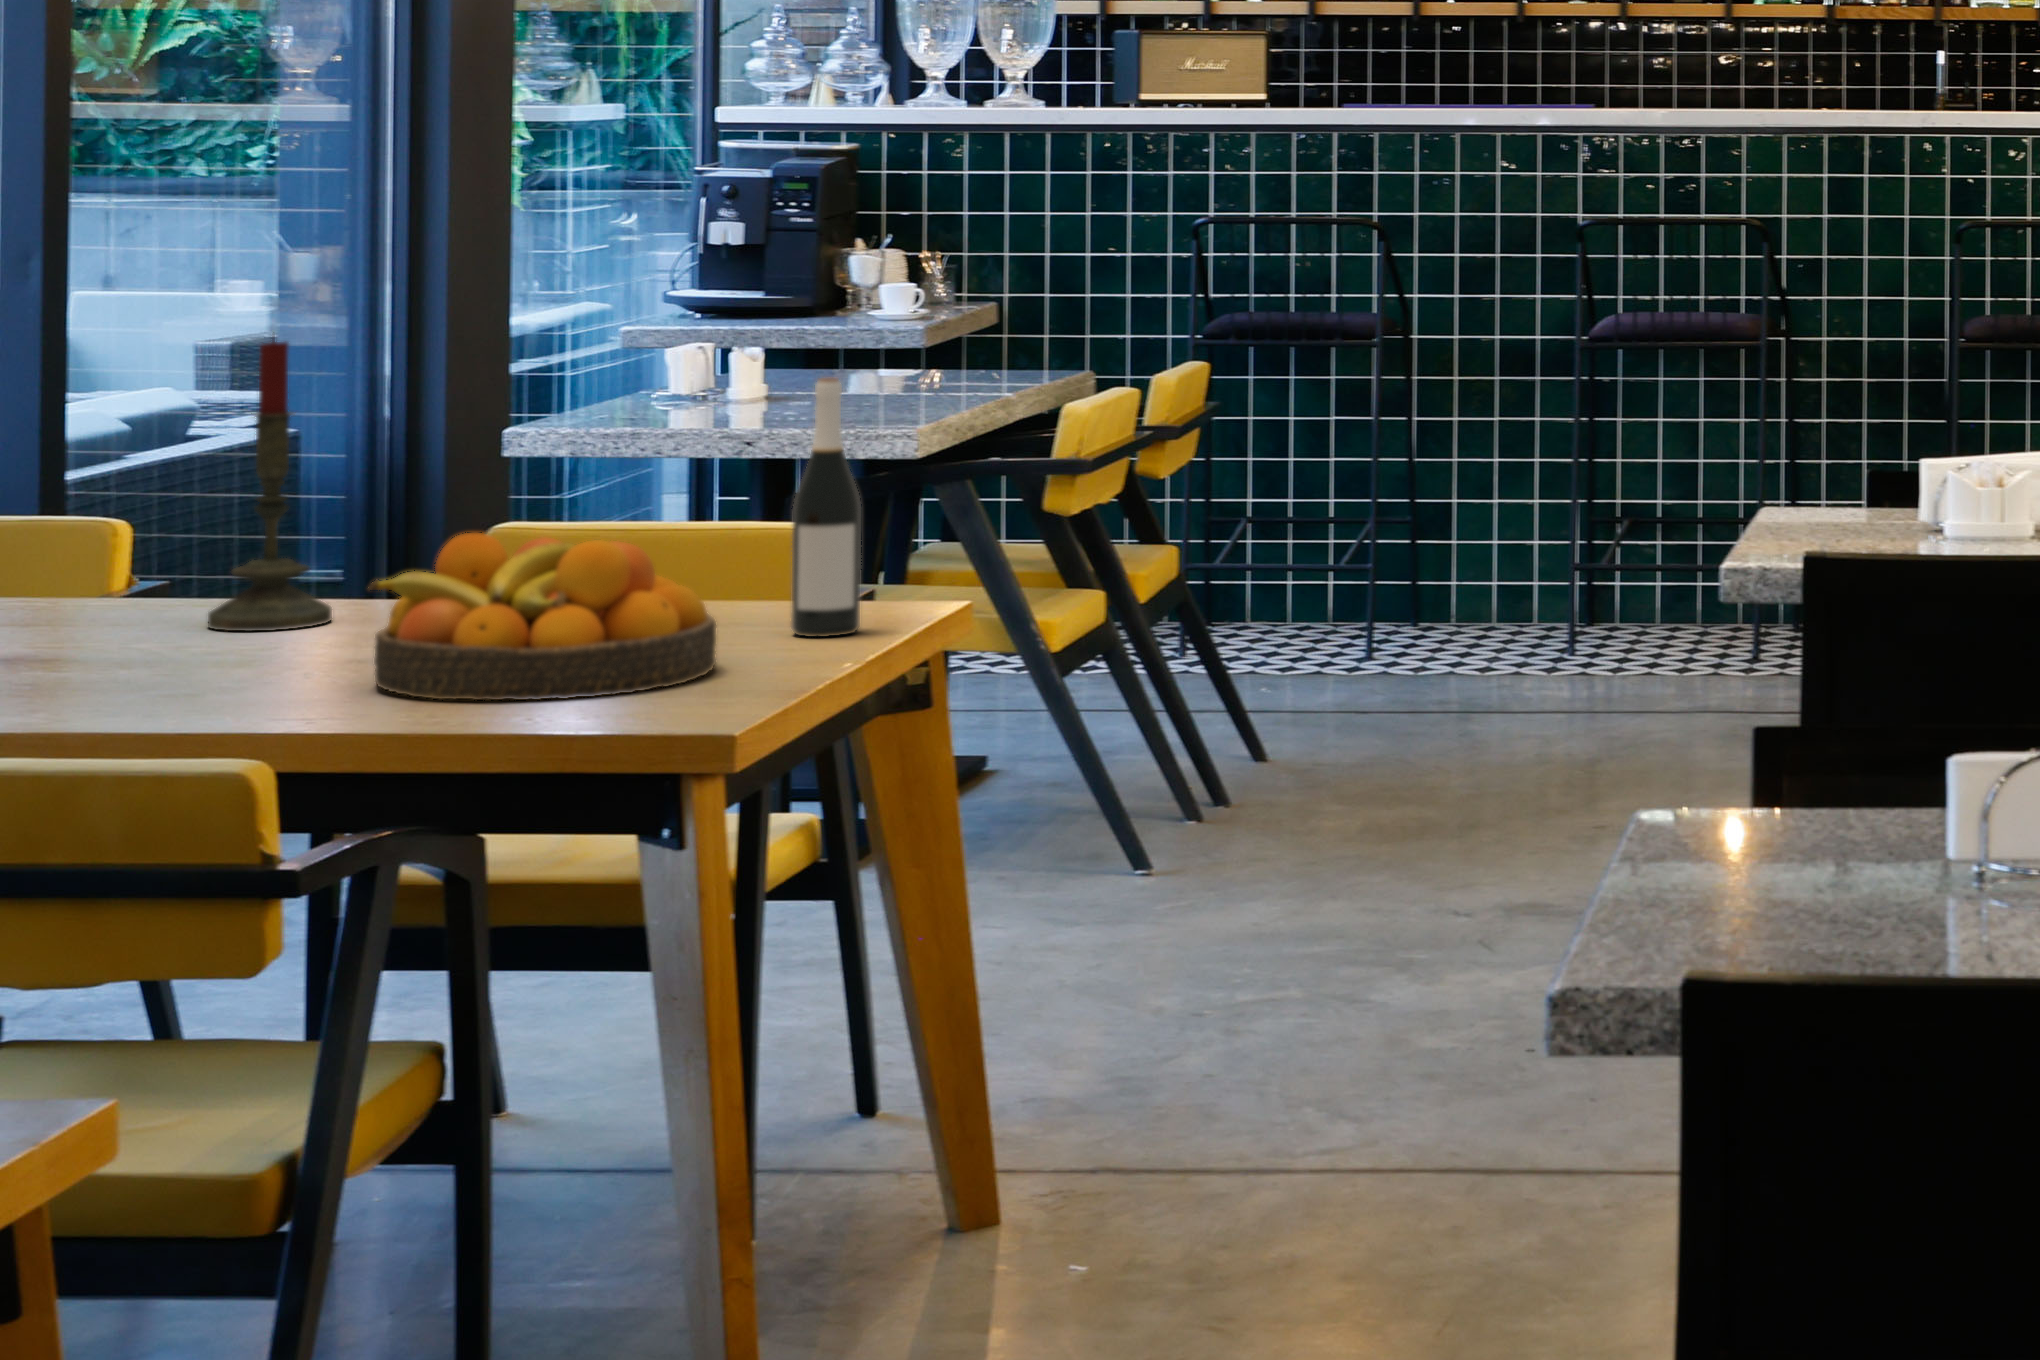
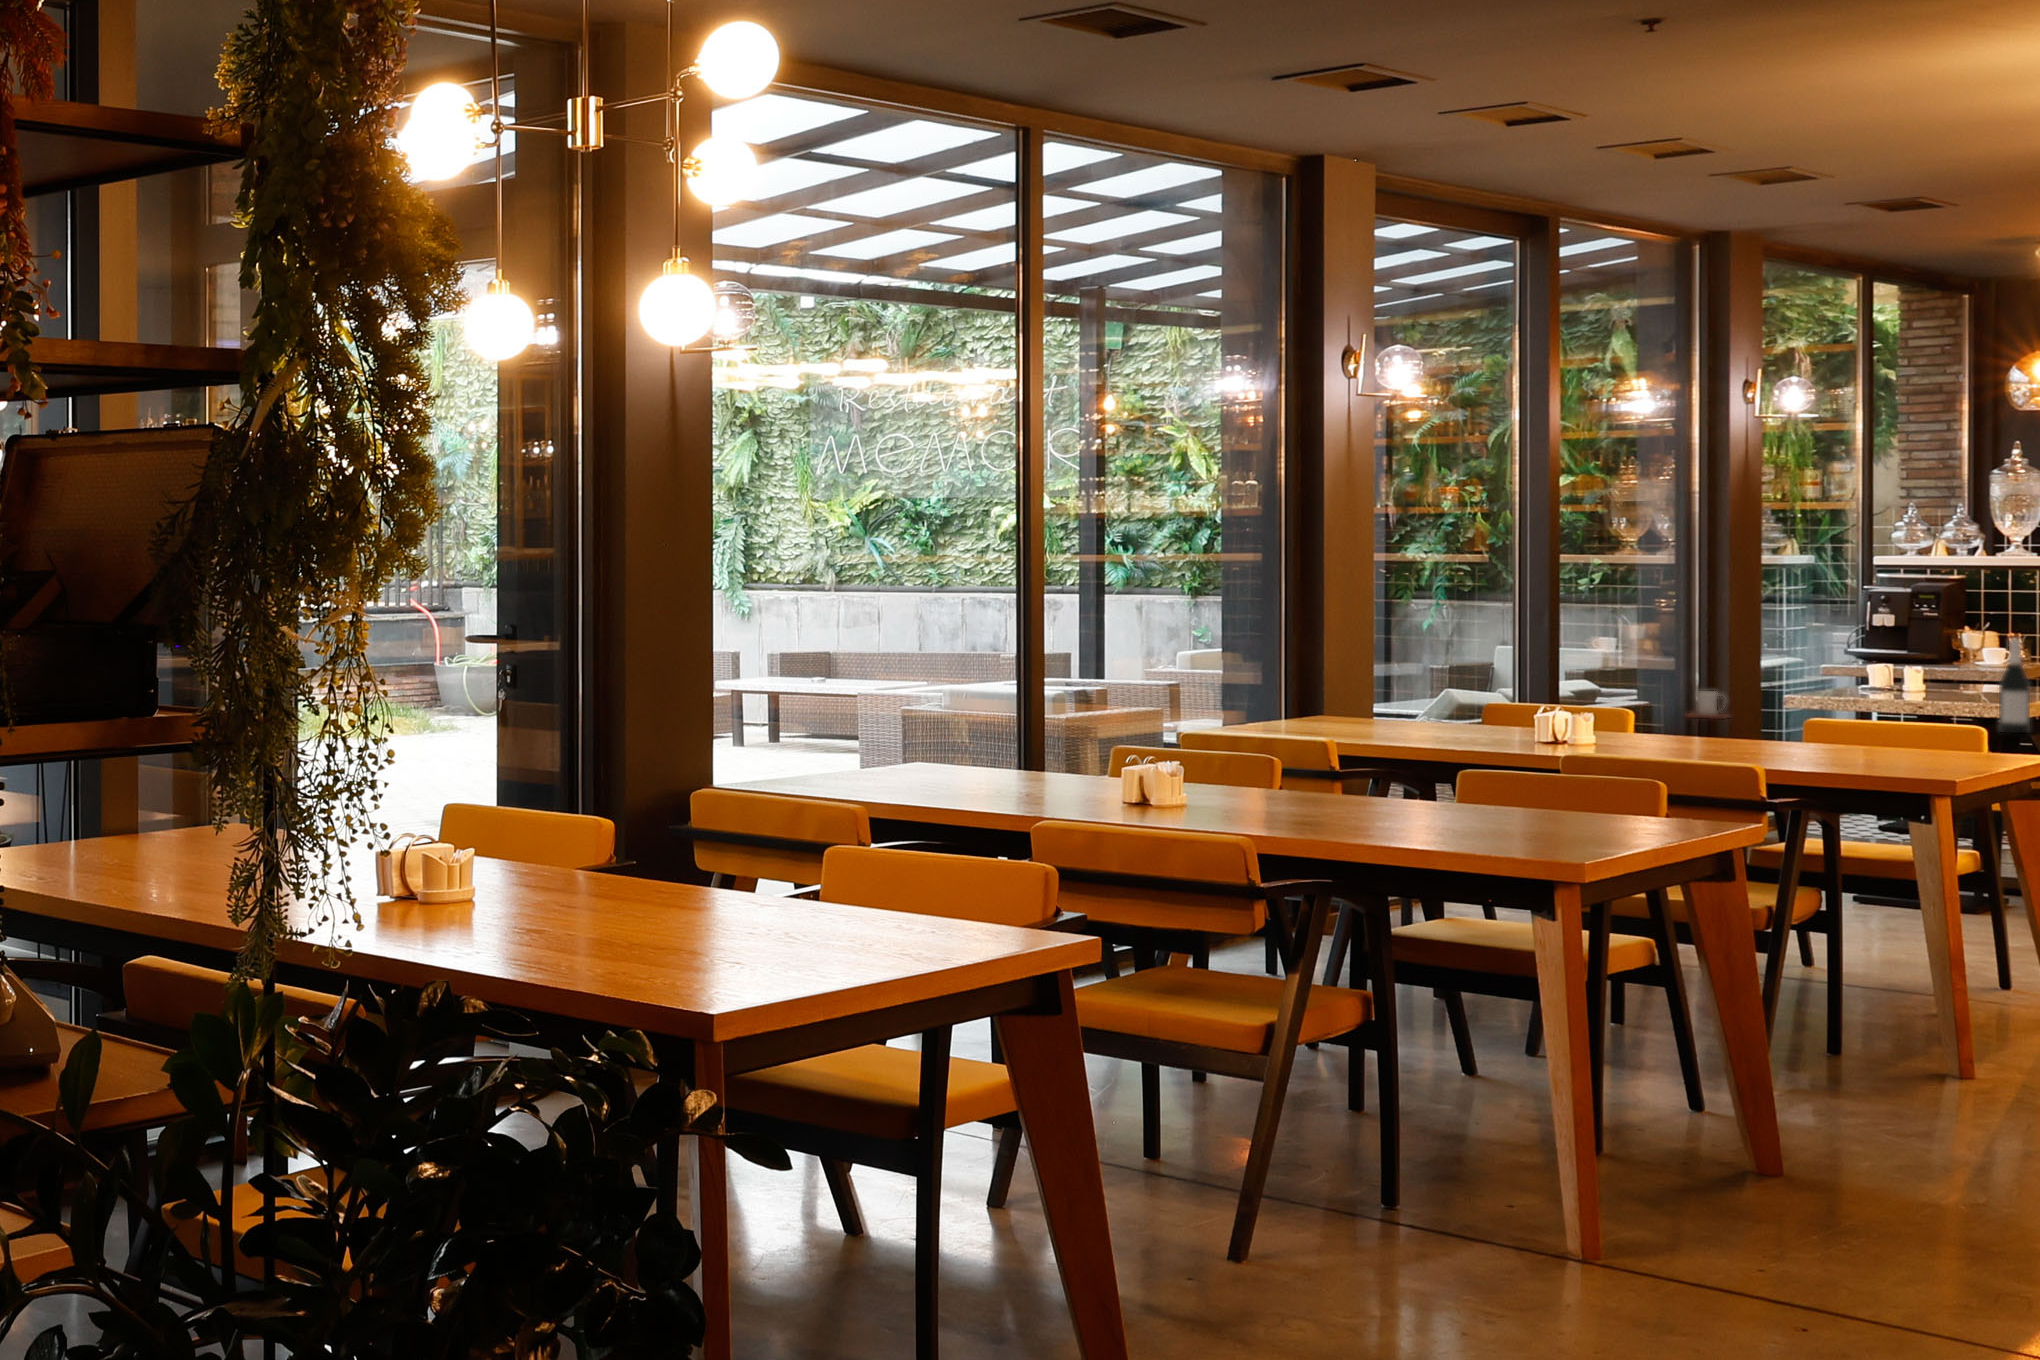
candle: present [208,340,332,631] -> none [1747,618,1796,722]
fruit bowl: present [368,533,716,700] -> none [1833,682,1972,736]
mug: none [47,541,185,626] -> present [1684,691,1729,719]

